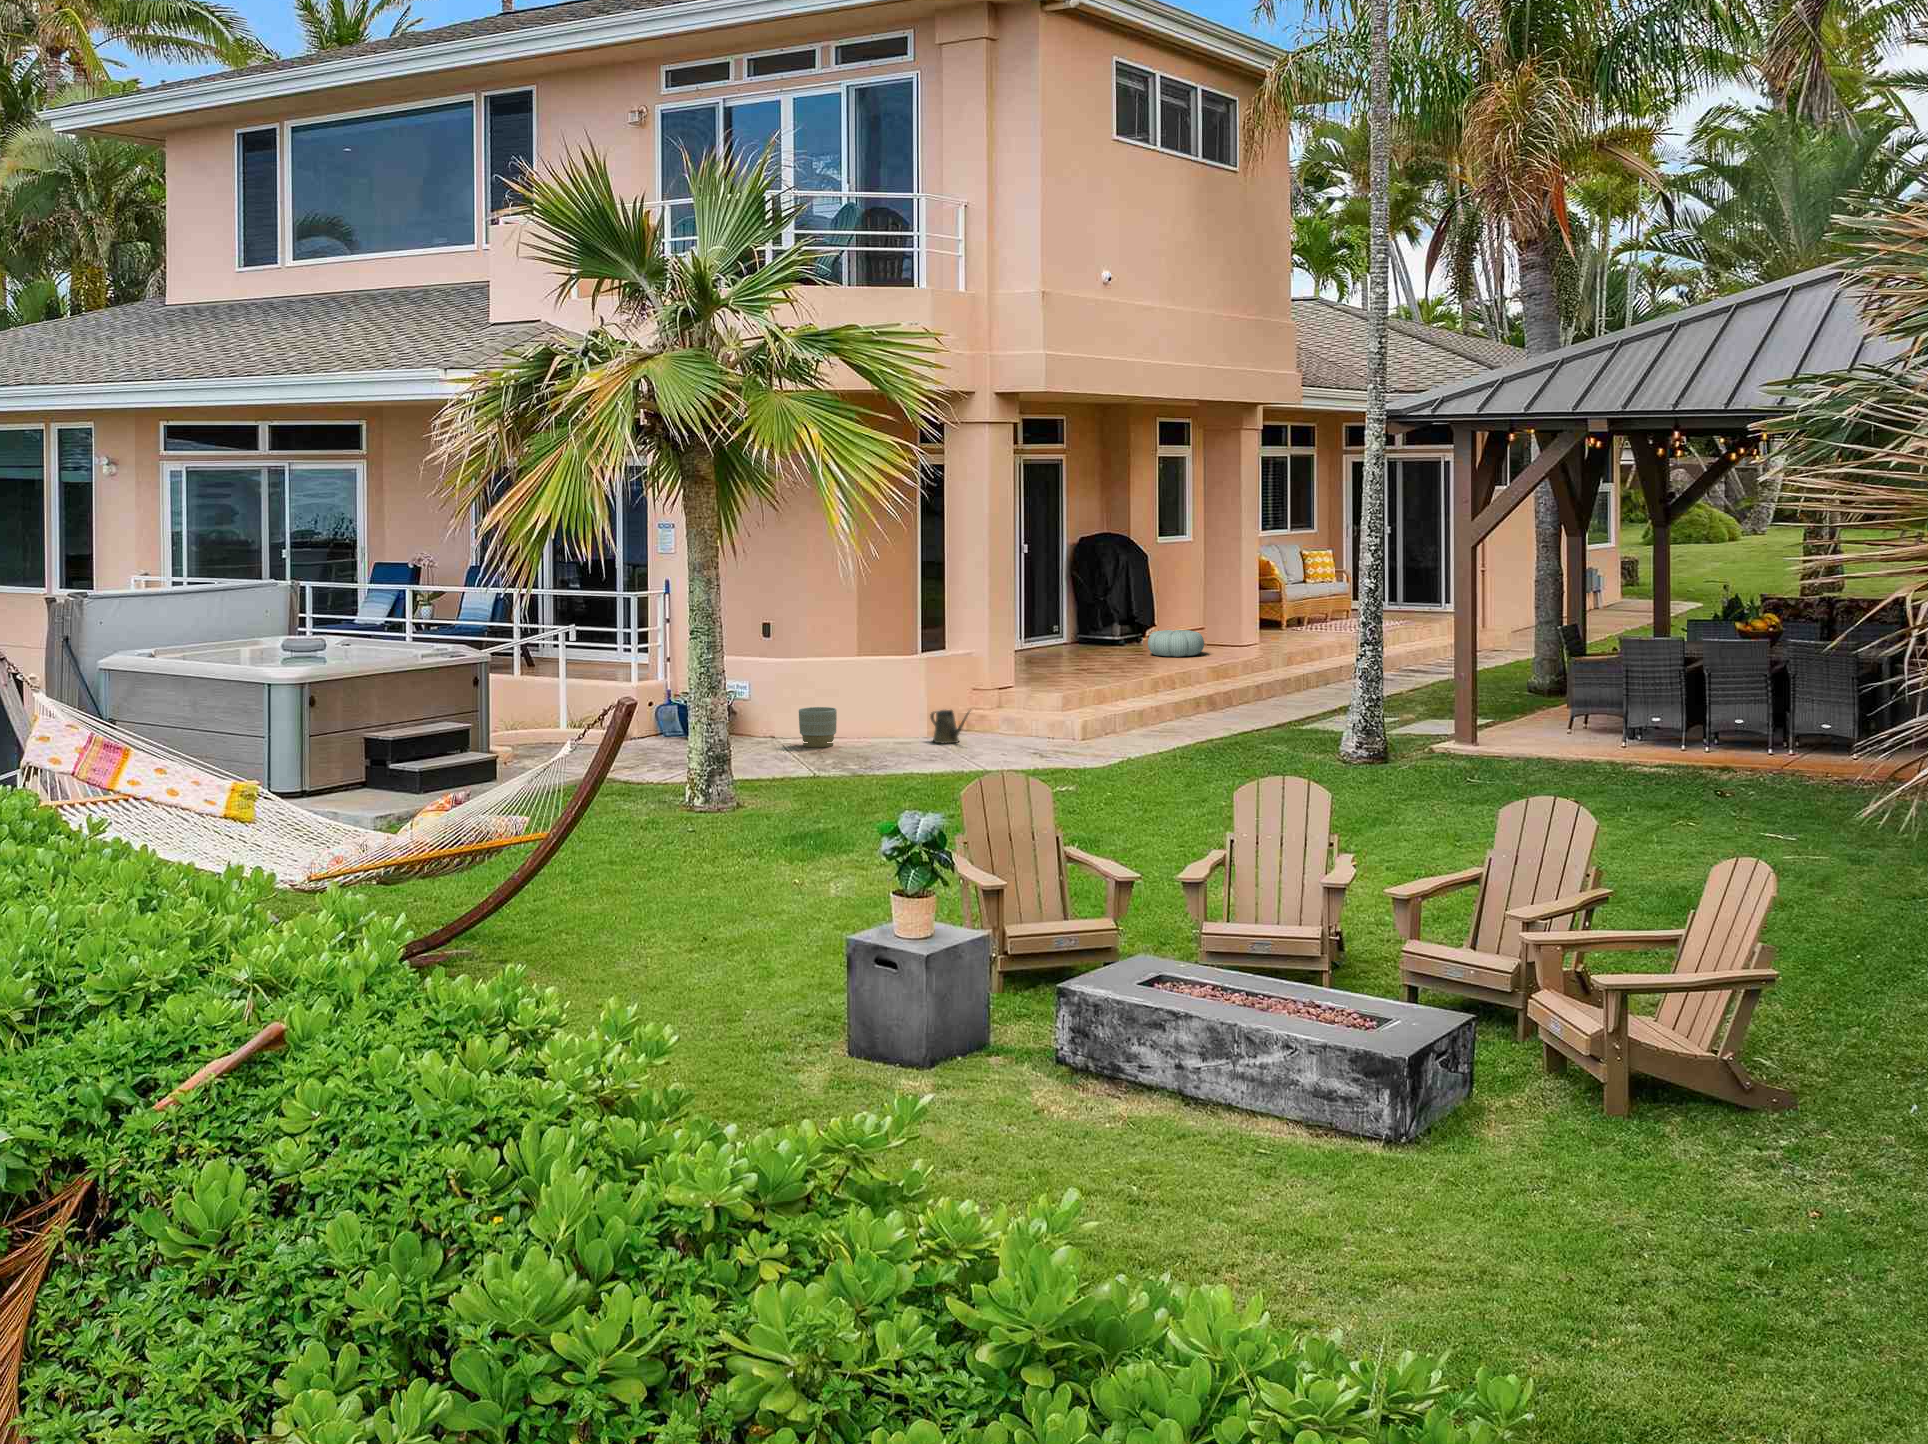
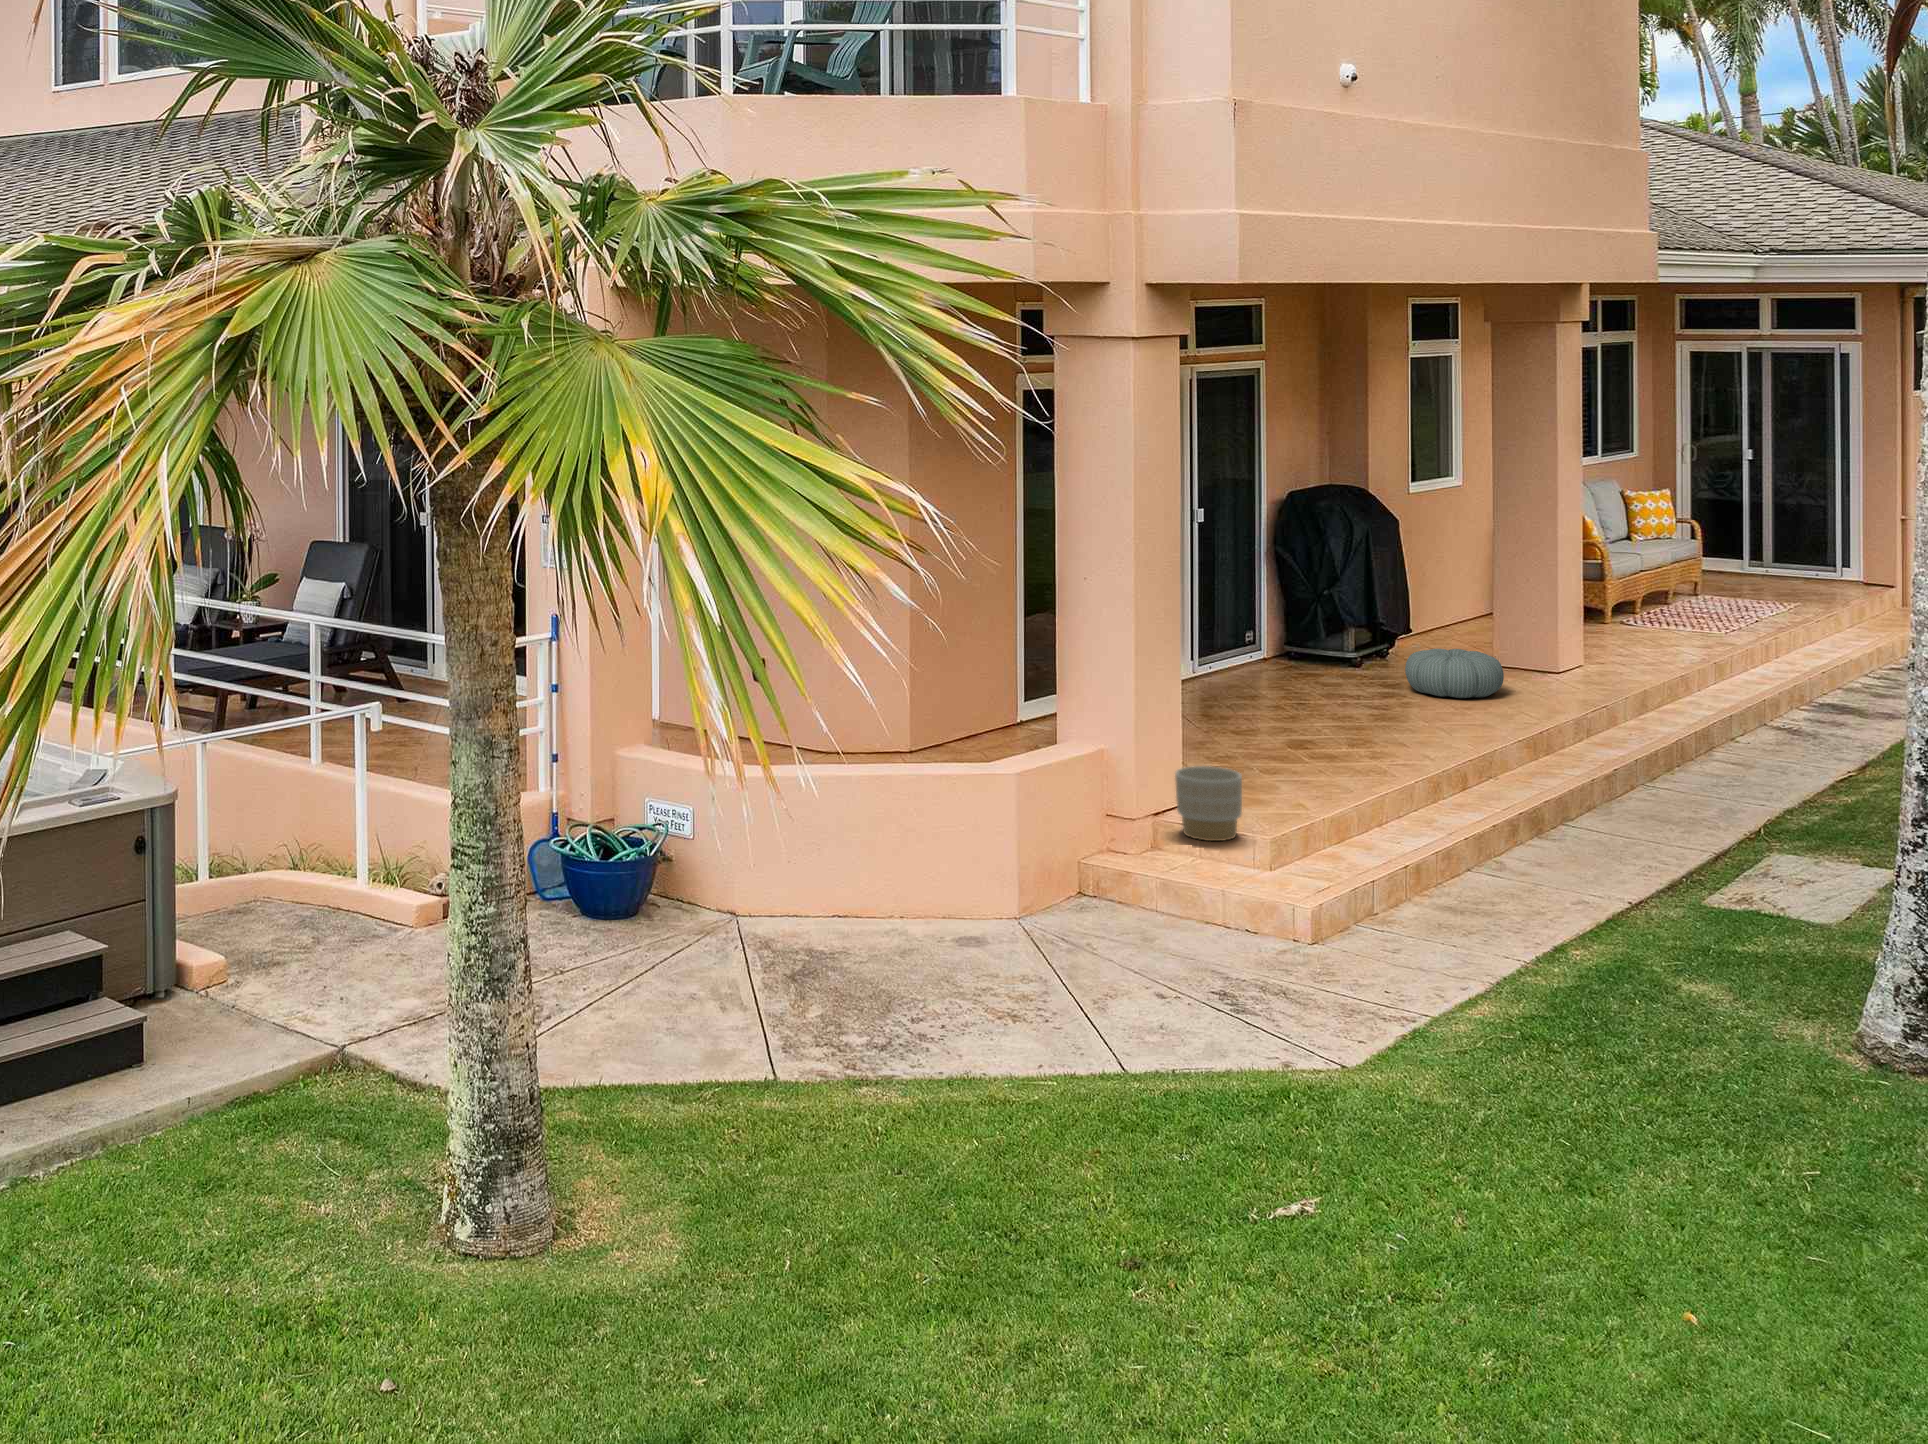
planter: present [799,707,837,748] -> present [1175,766,1242,841]
watering can: present [930,710,970,743] -> none [1021,865,1098,935]

